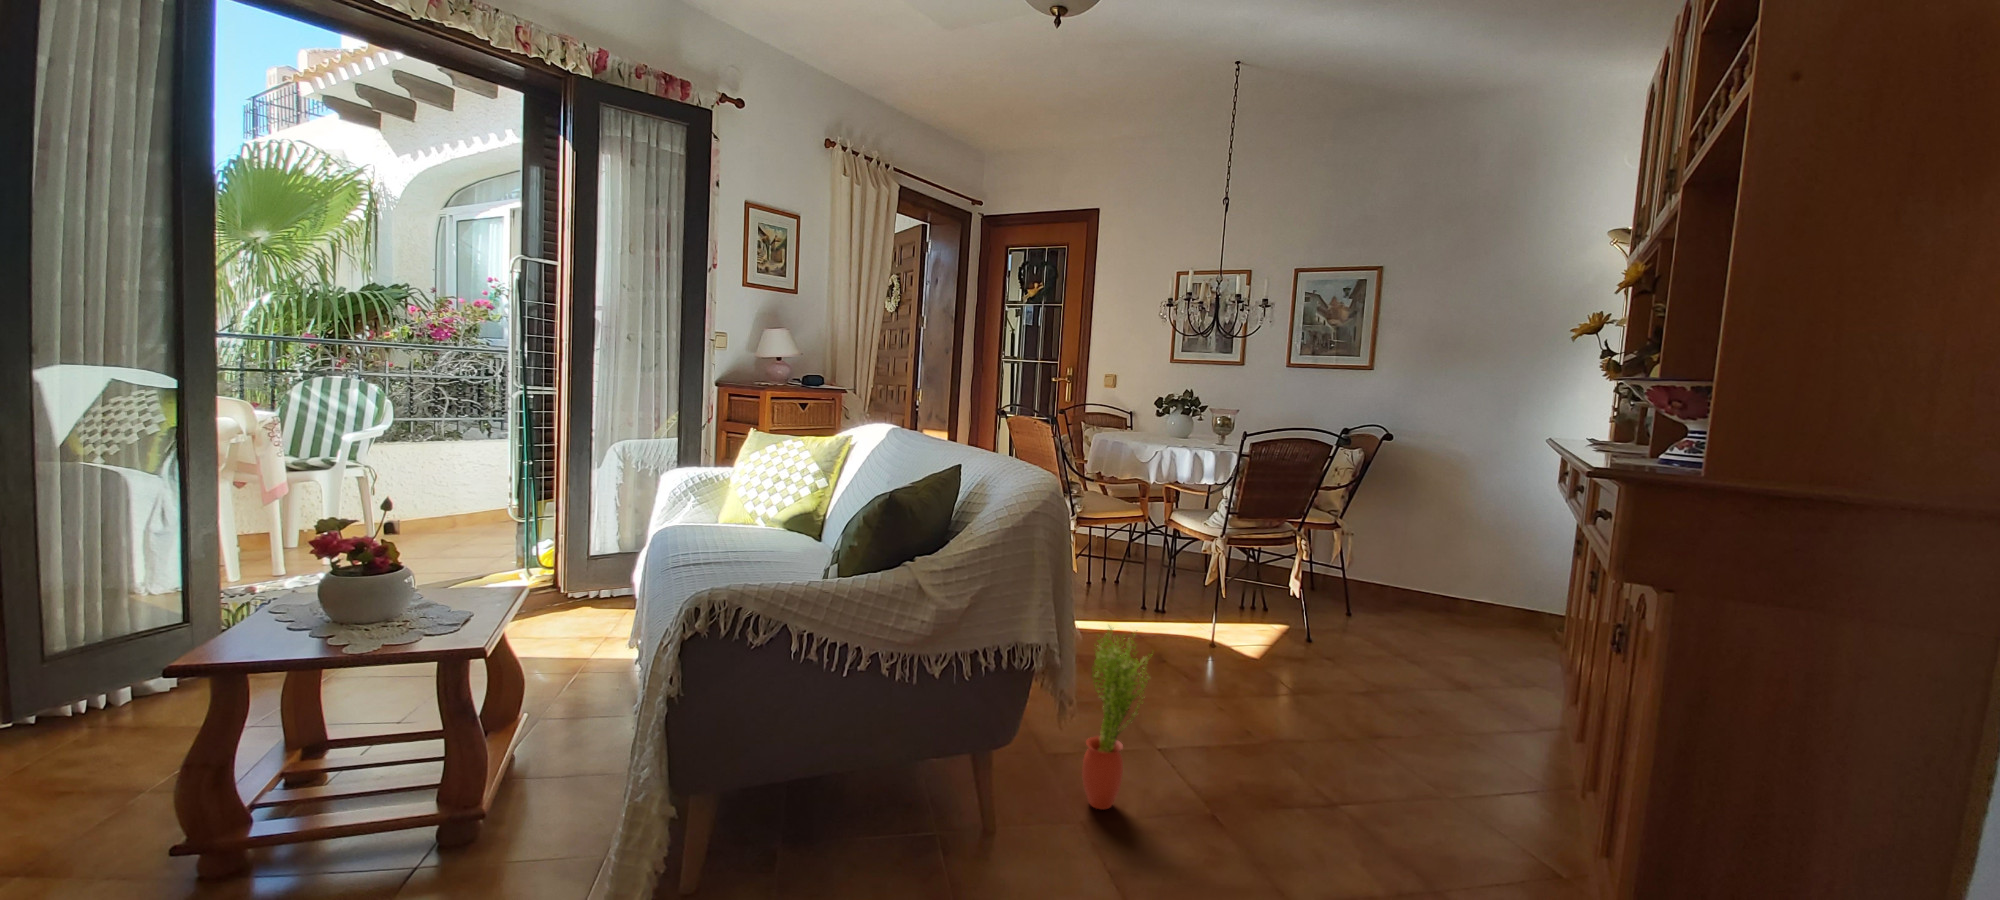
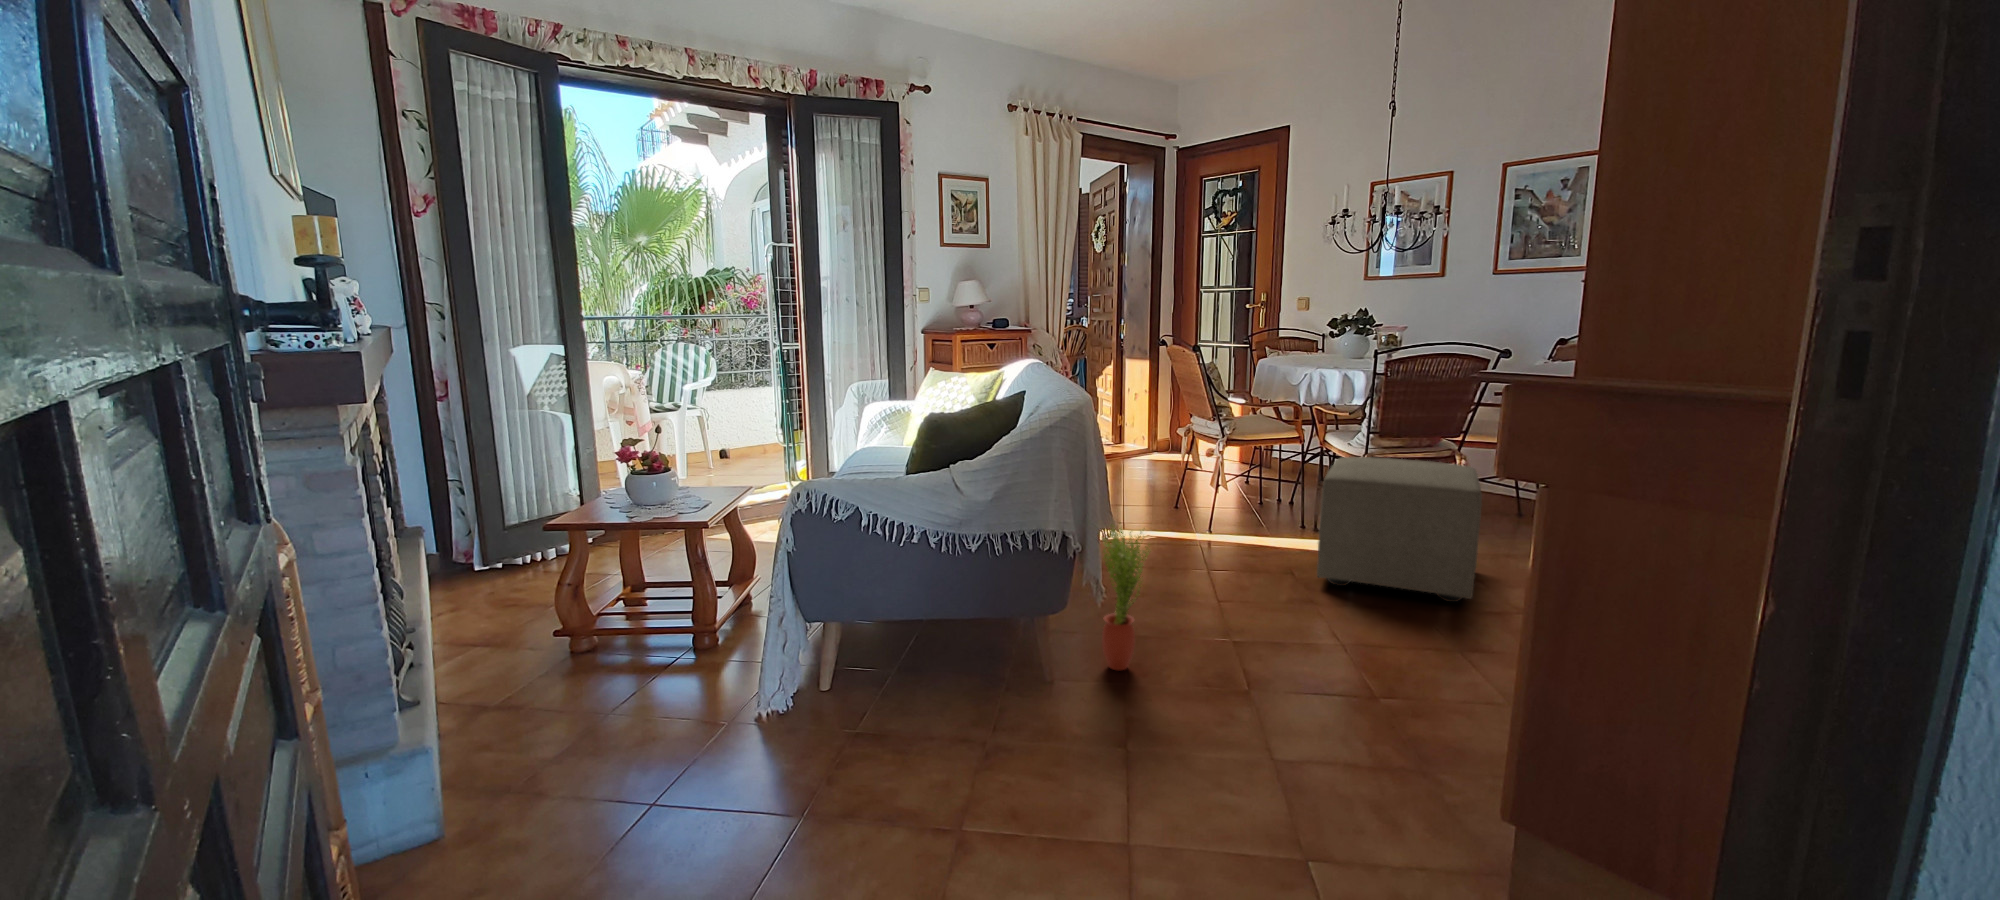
ottoman: none [1200,537,1373,684] -> present [1317,457,1482,602]

